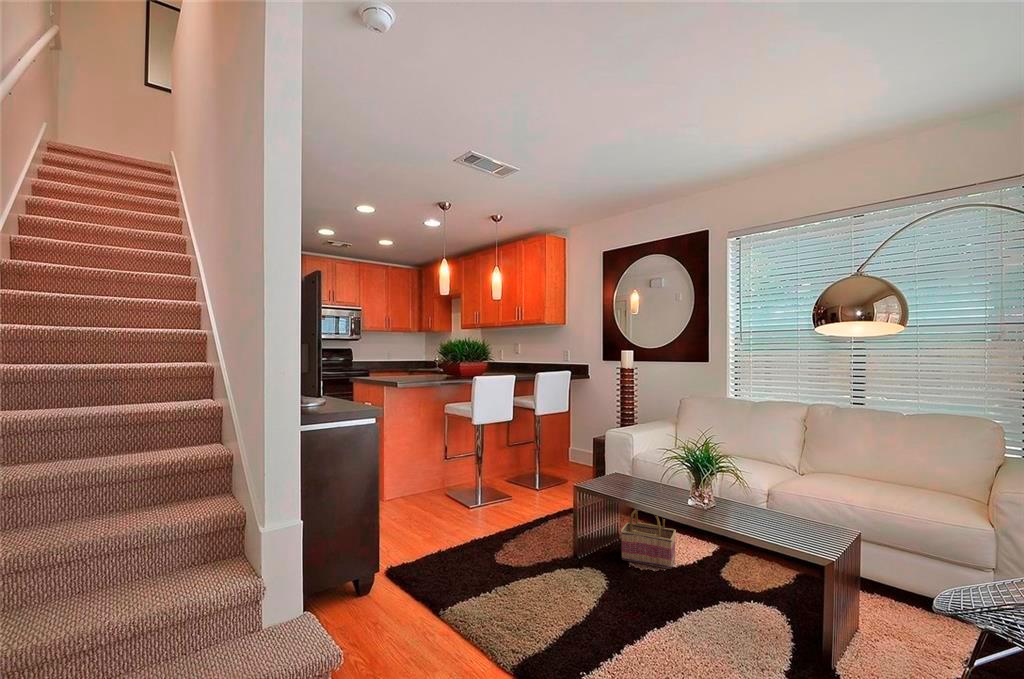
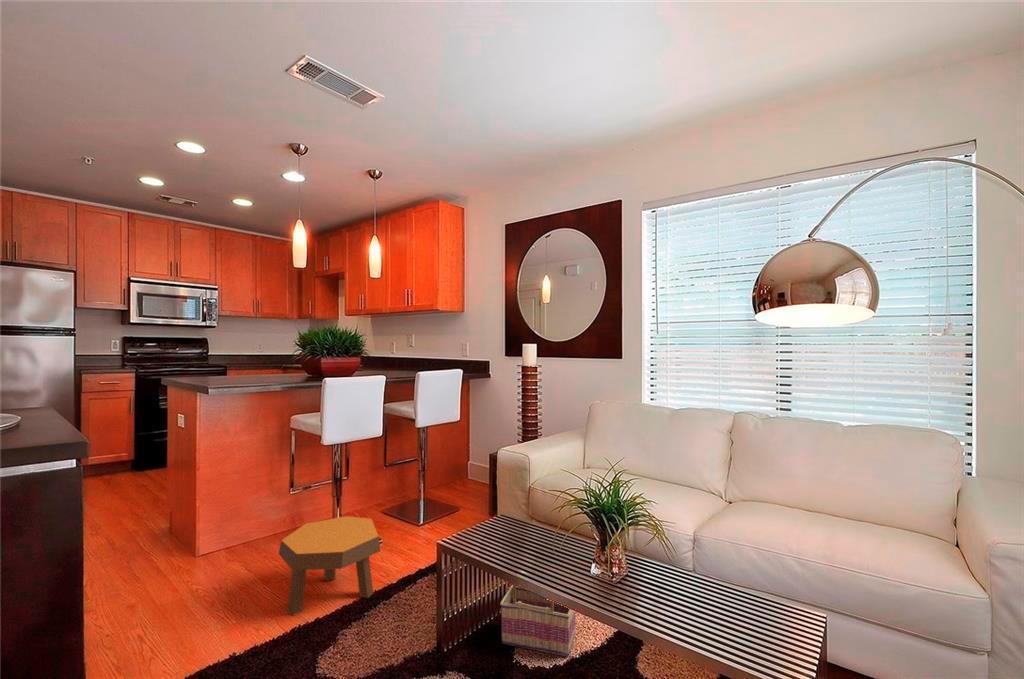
footstool: none [456,476,527,537] -> present [279,516,380,615]

